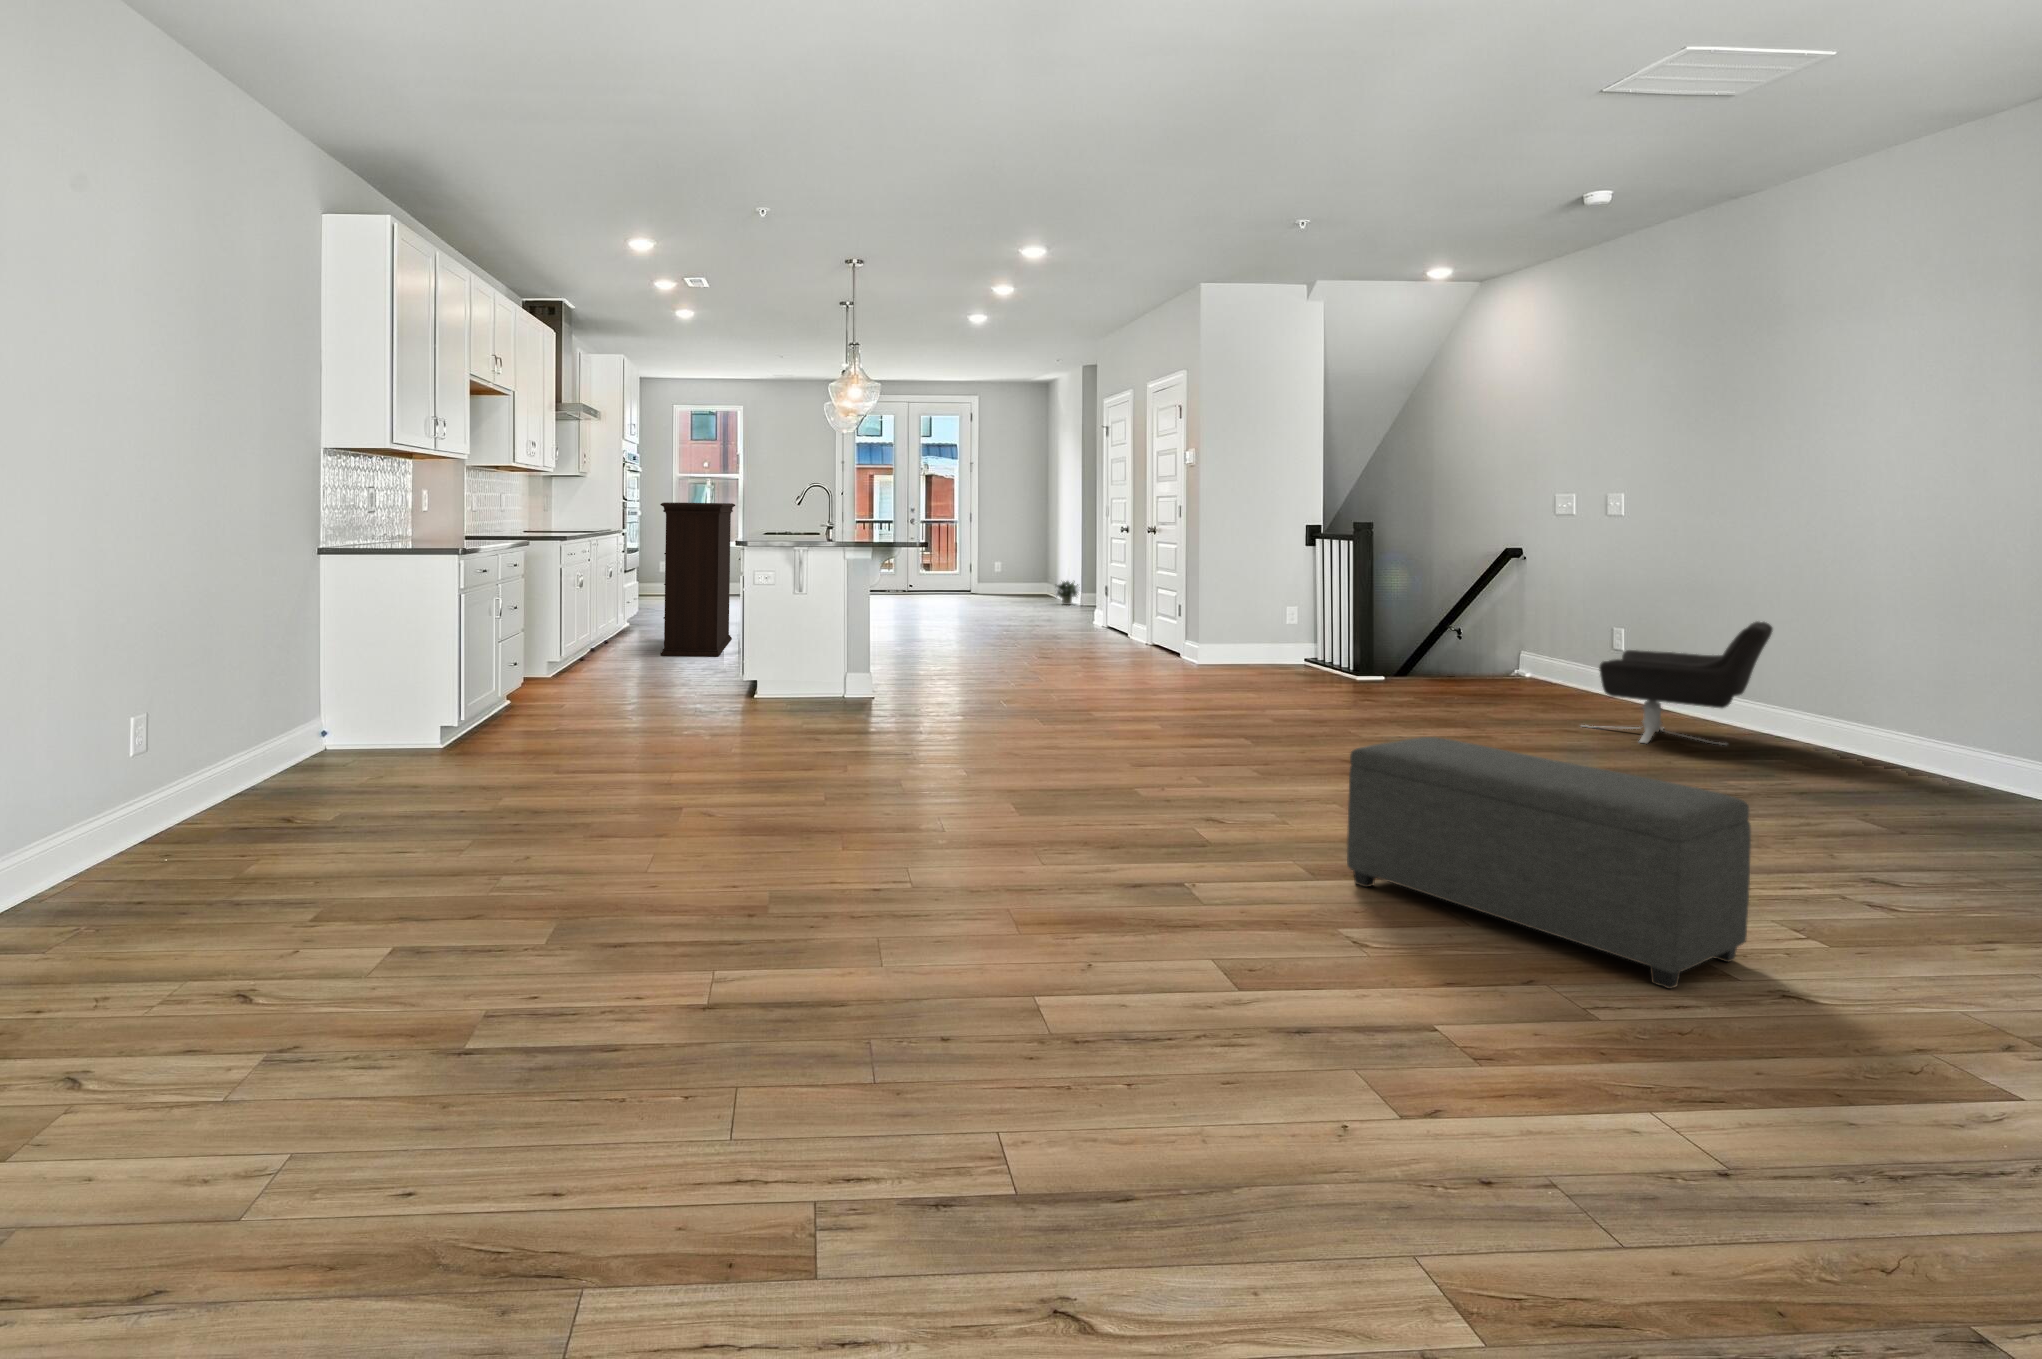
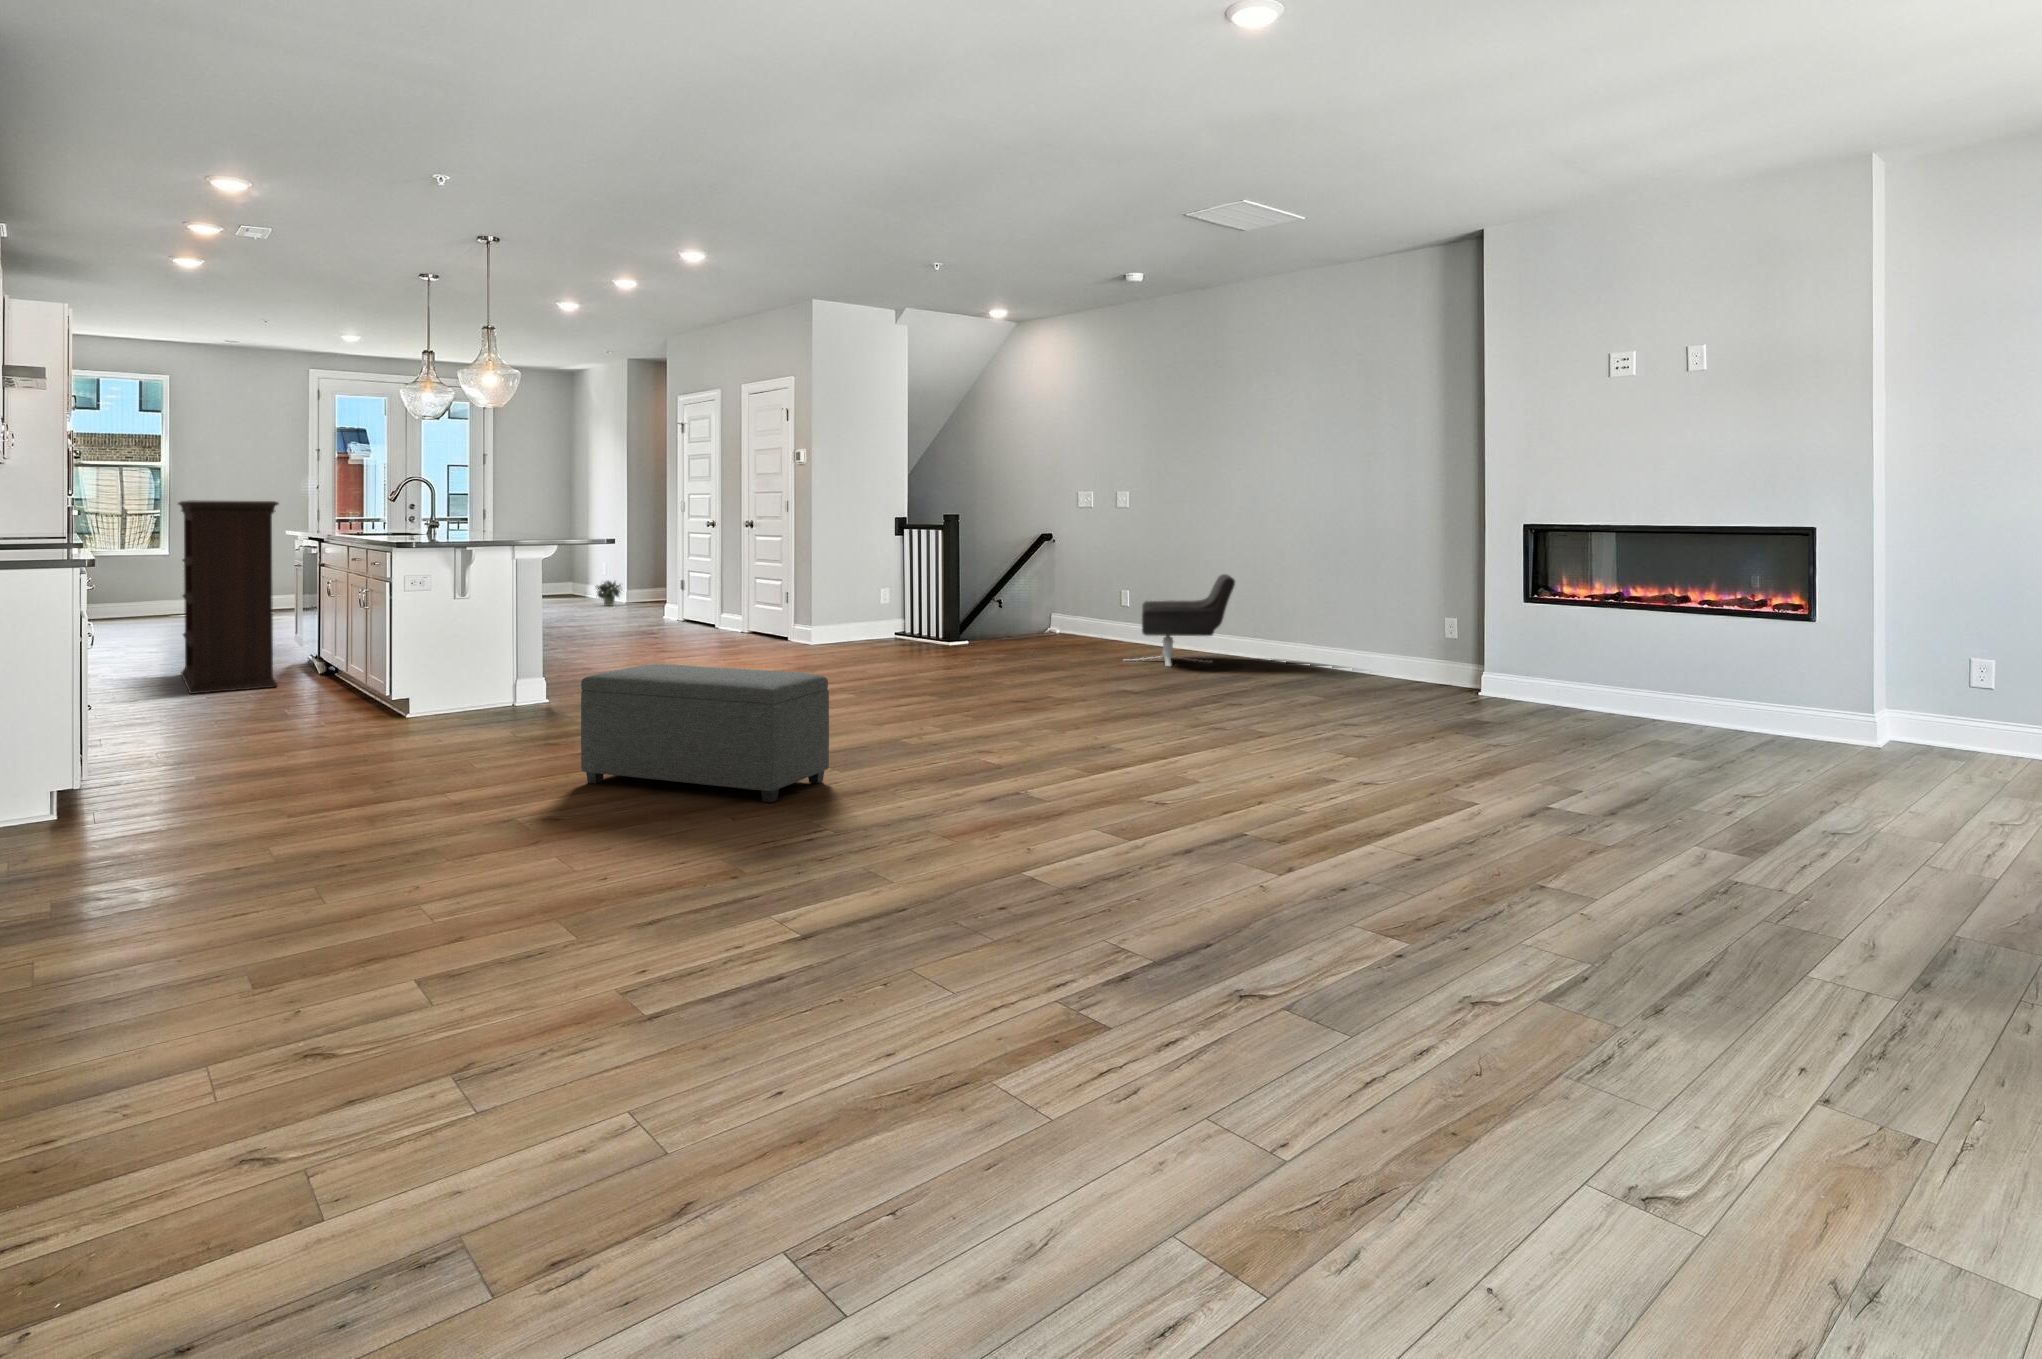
ottoman: present [1347,737,1751,989] -> present [581,664,829,802]

